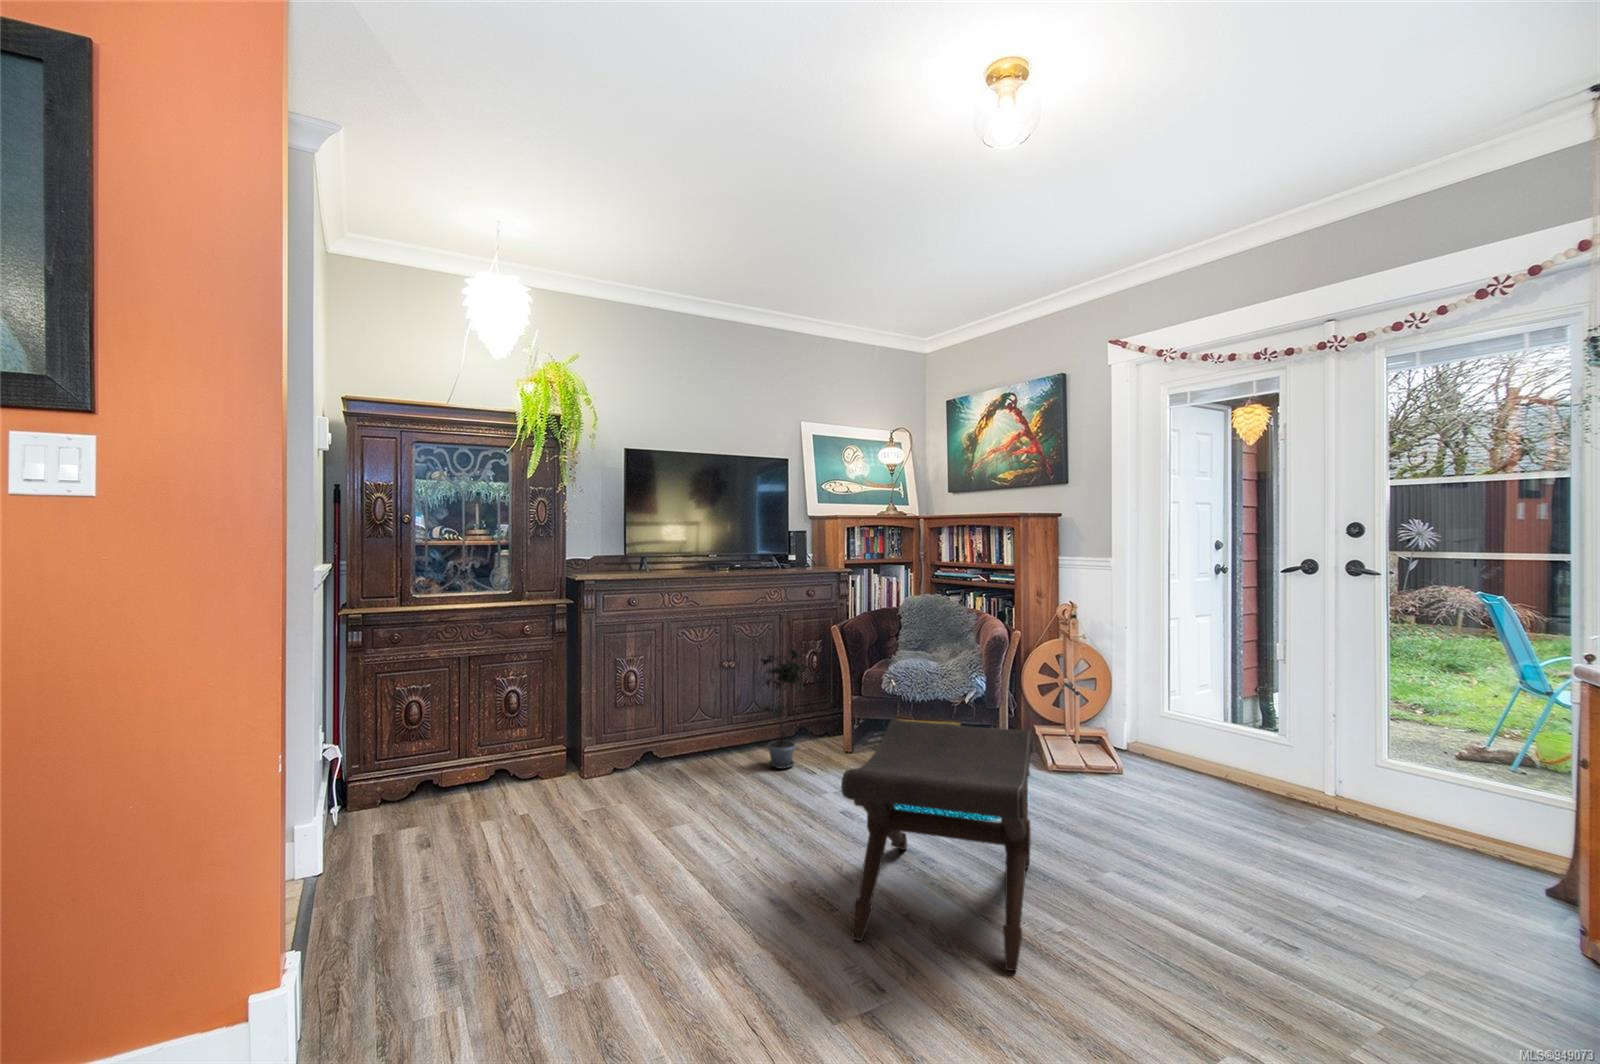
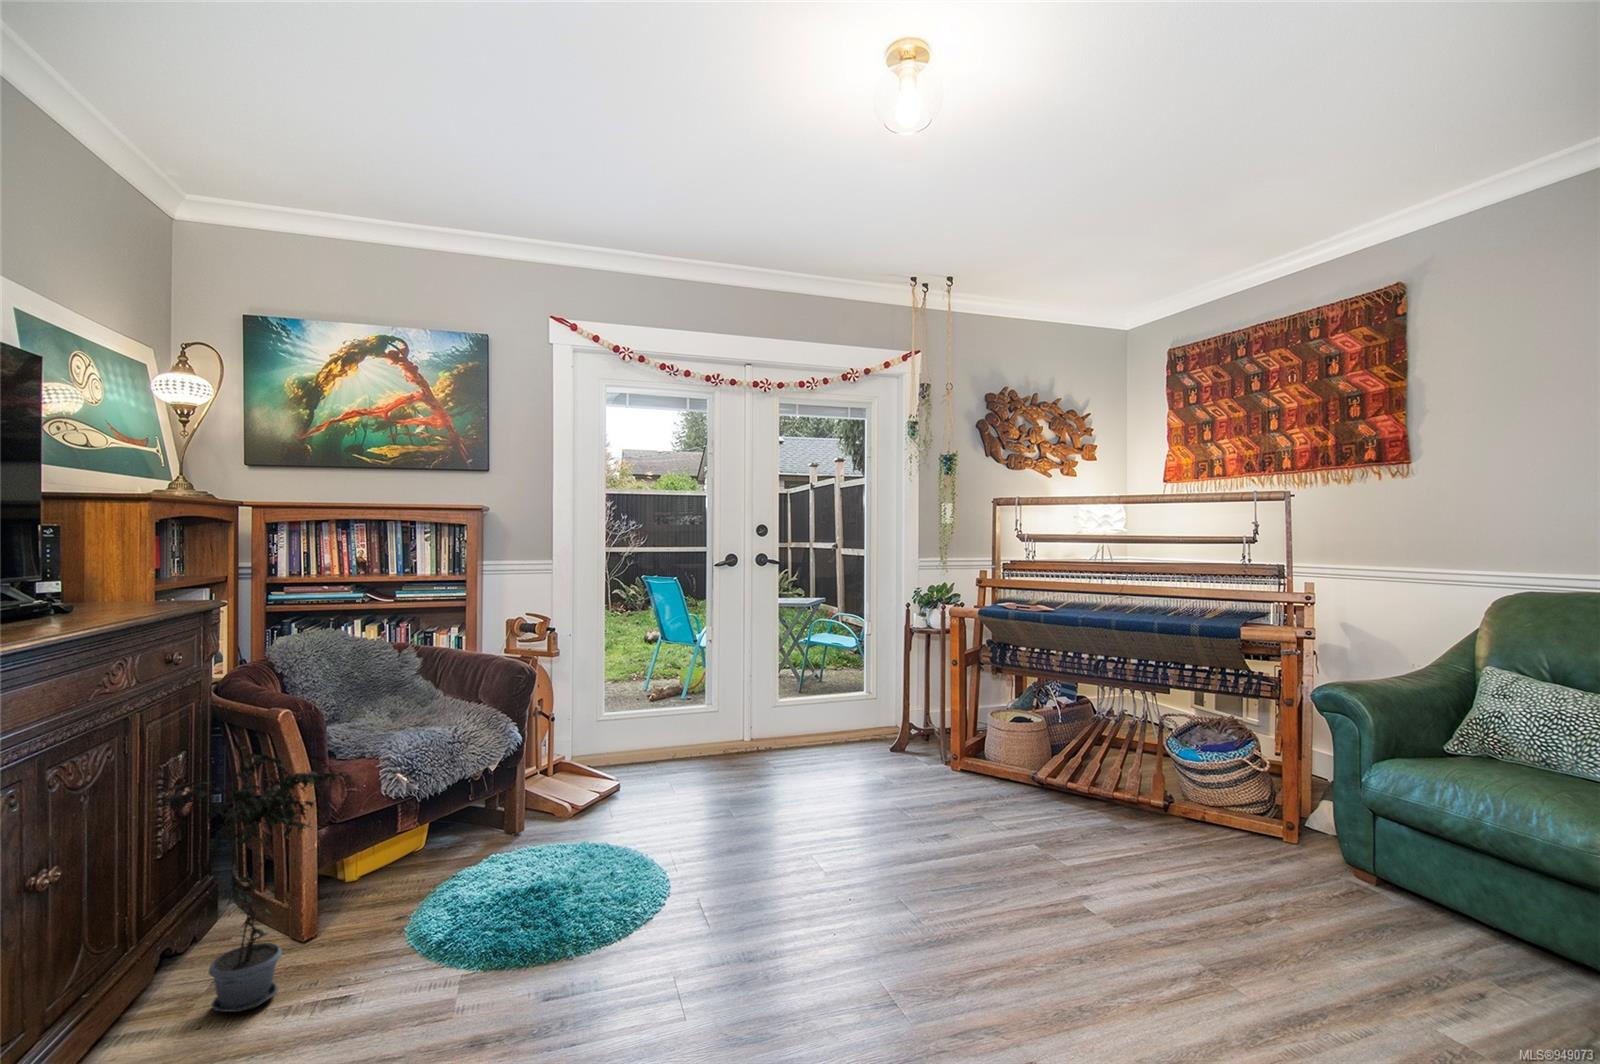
footstool: present [841,719,1034,971] -> none [665,736,957,1026]

